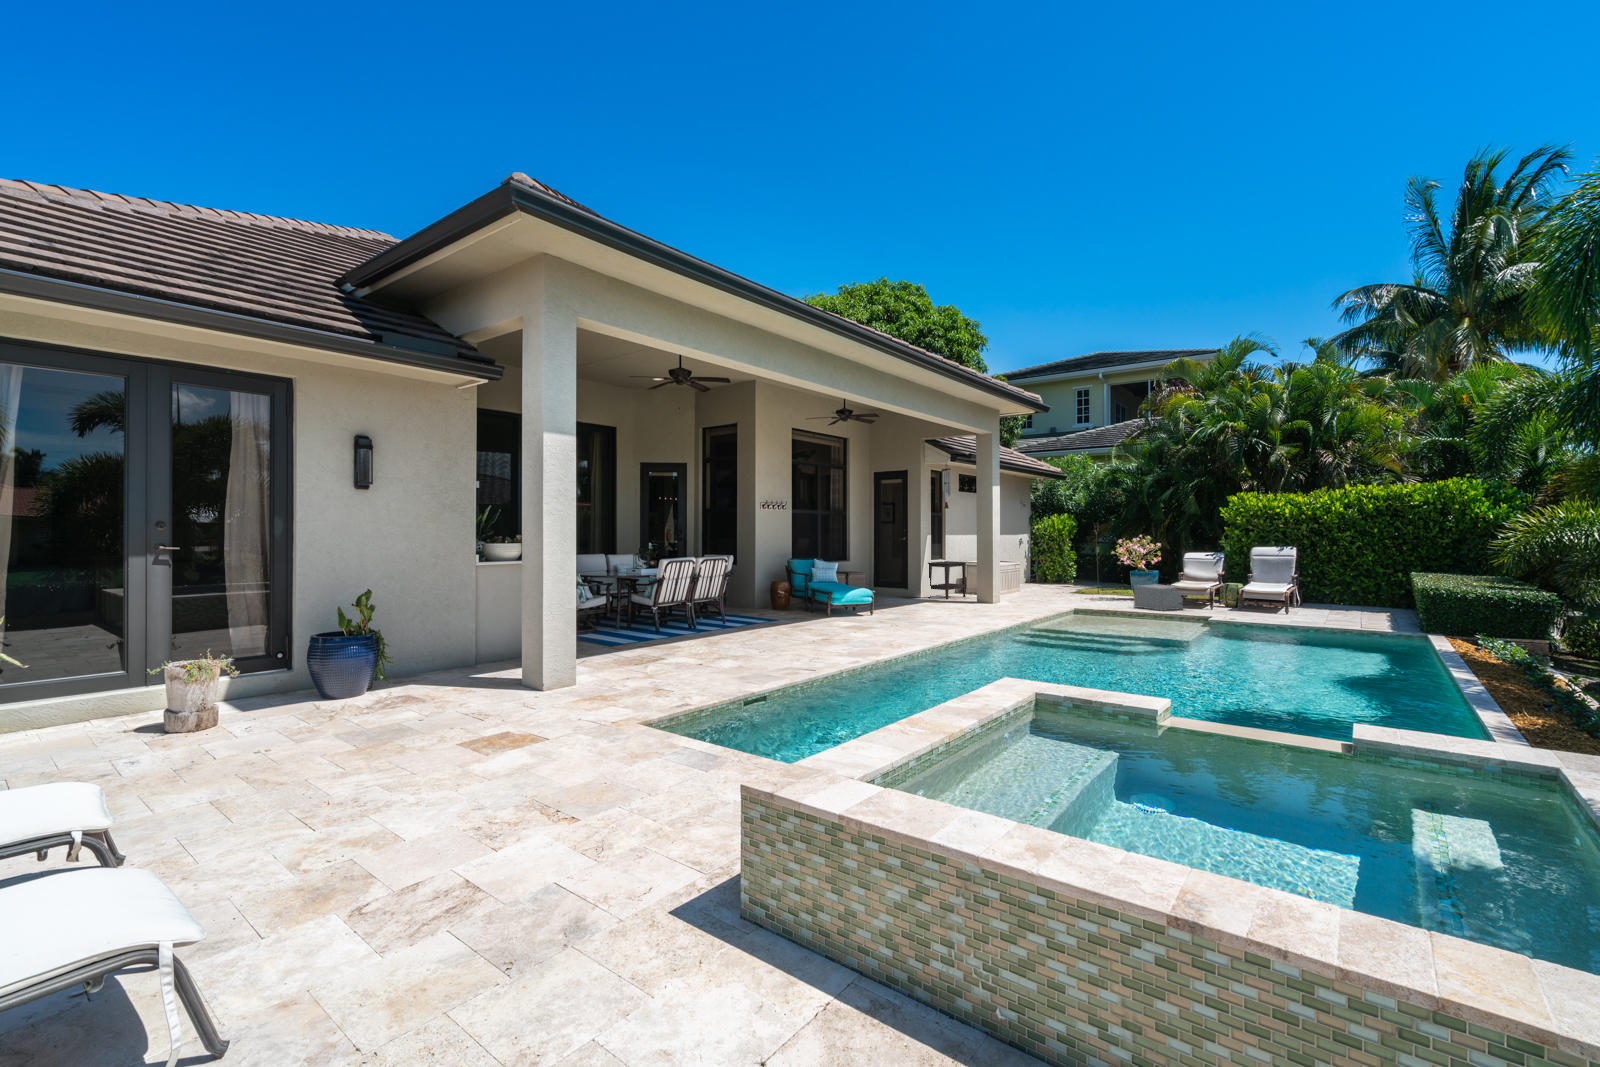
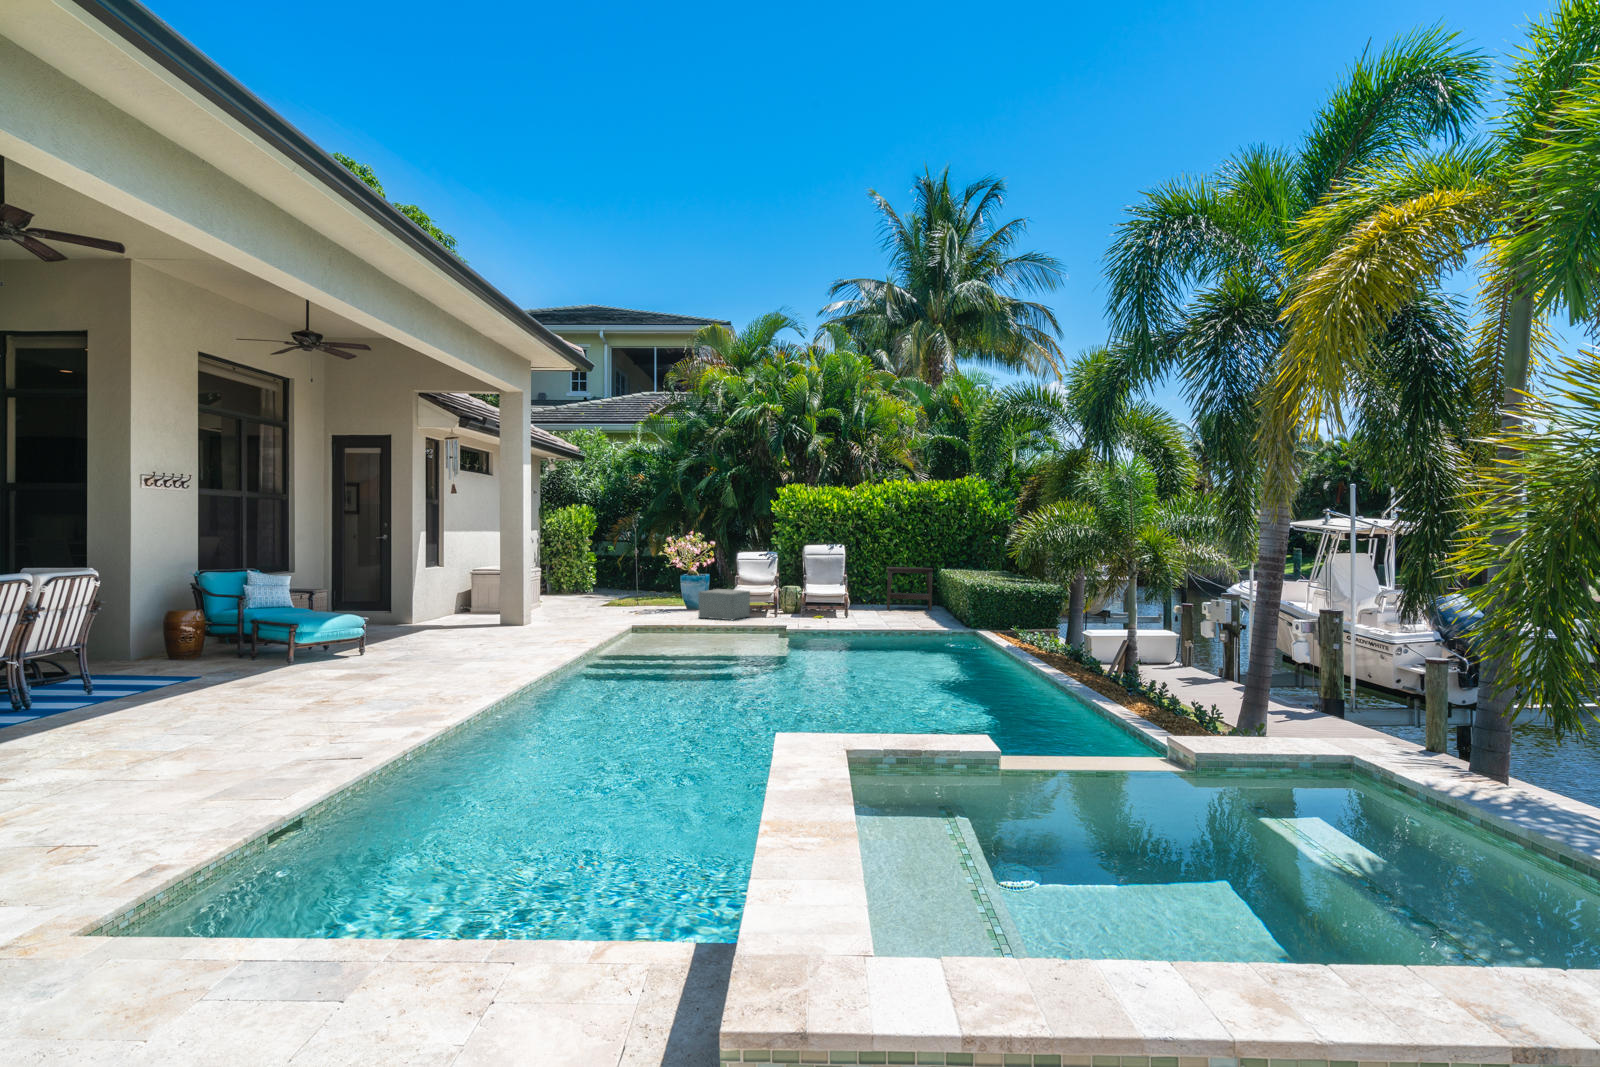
side table: present [928,561,967,600] -> present [887,567,934,611]

